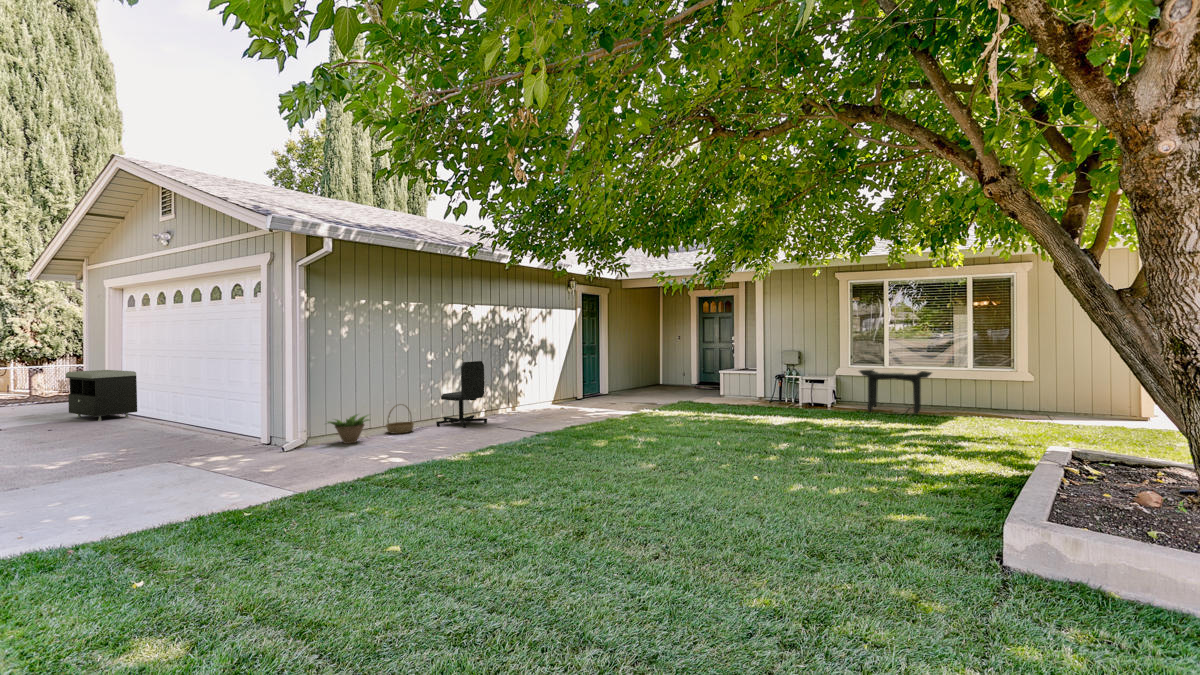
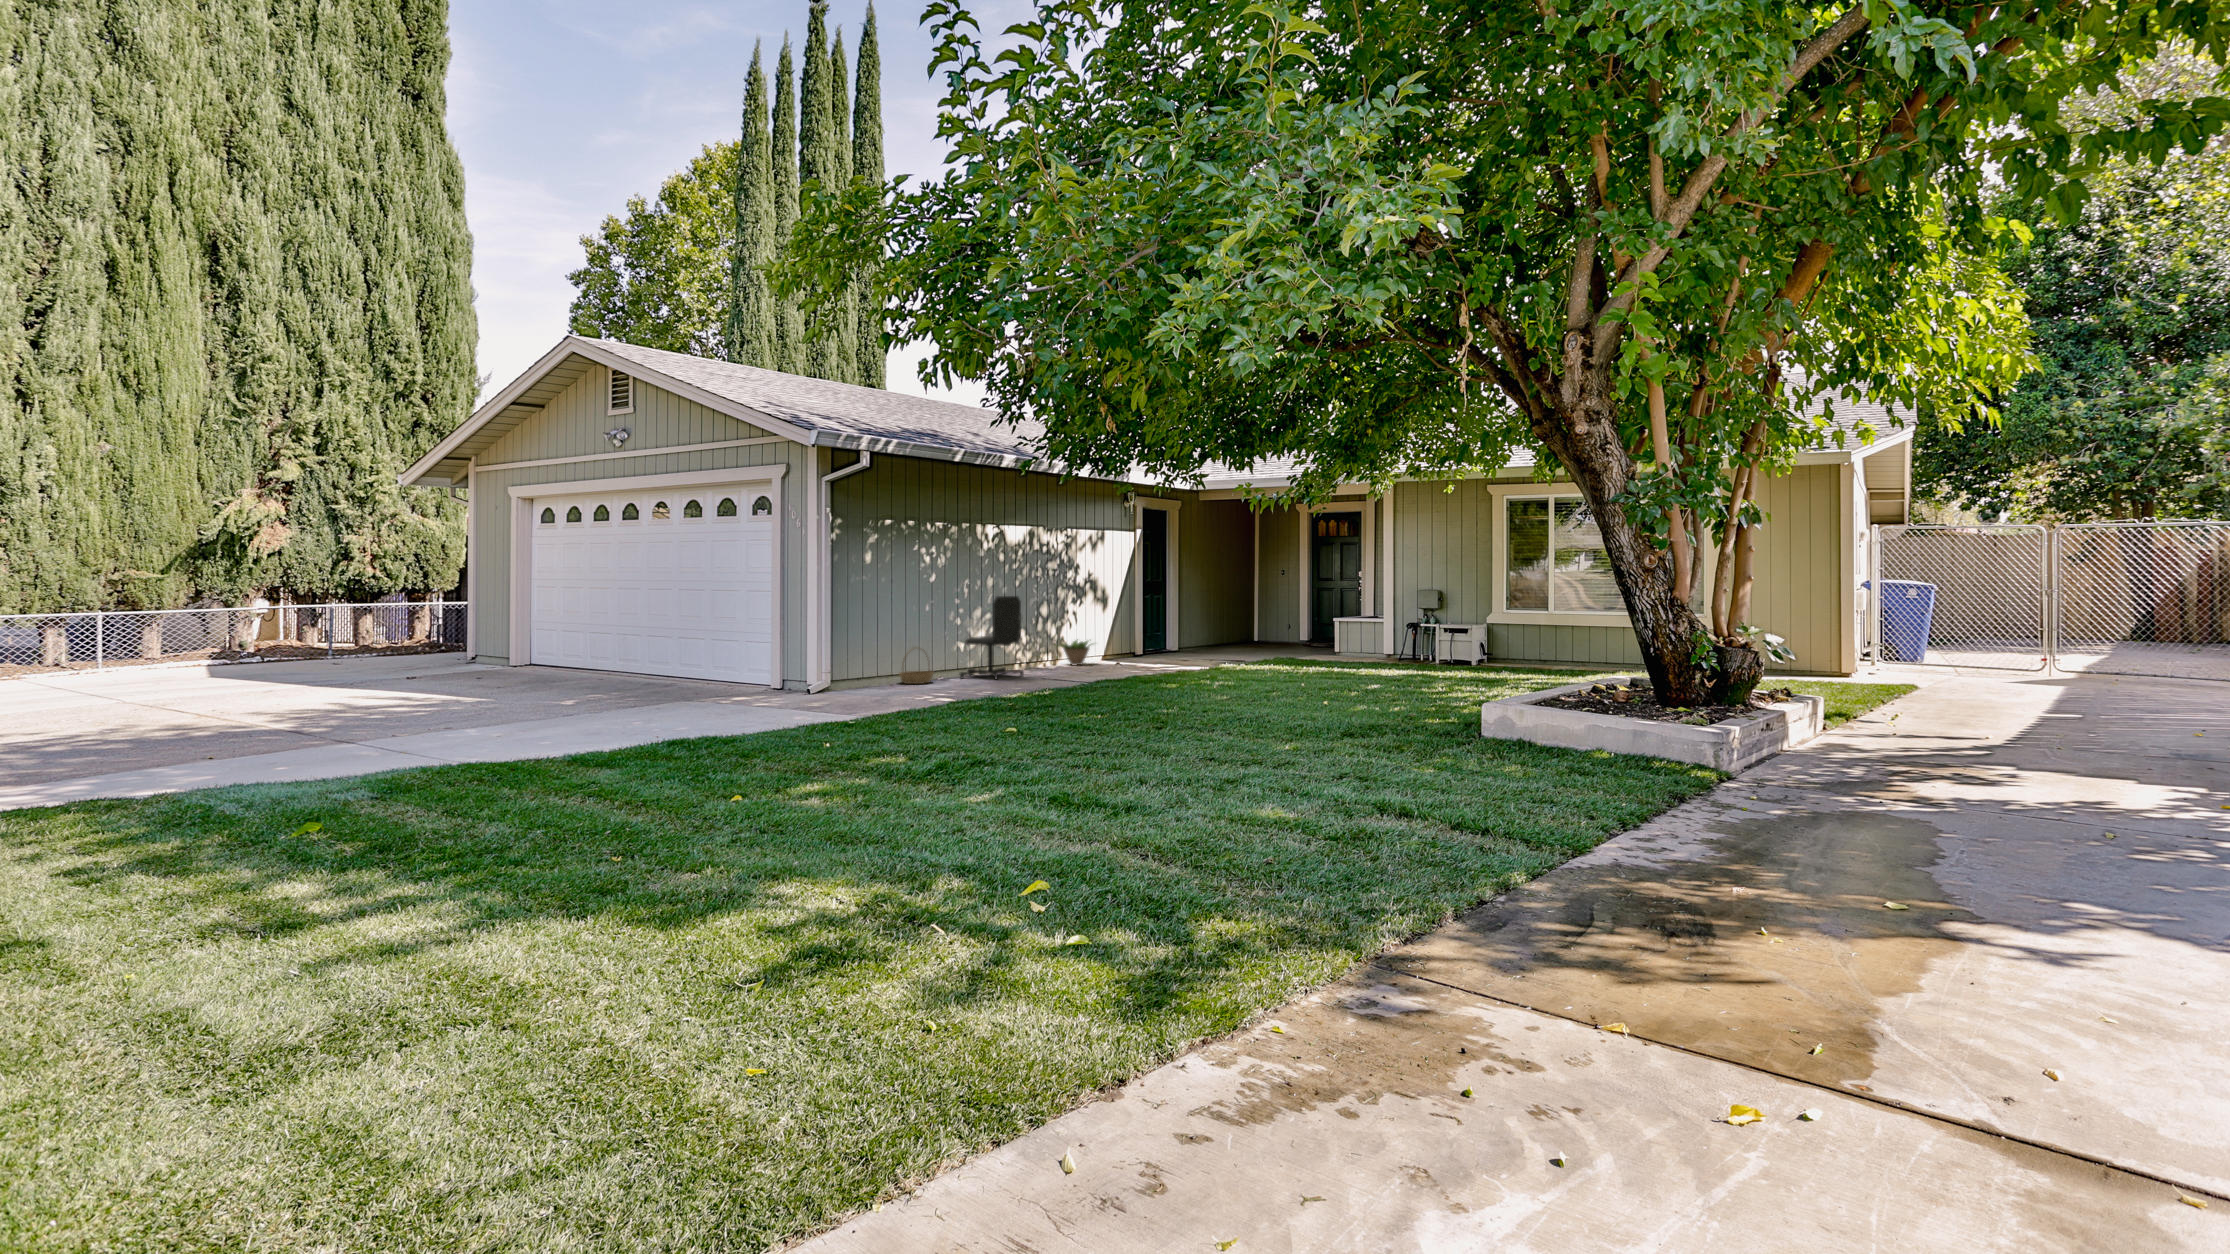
round table: present [859,369,932,414] -> none [1513,618,1608,675]
storage bench: present [66,370,137,421] -> none [468,604,560,669]
decorative plant: present [328,415,369,444] -> present [1061,639,1090,665]

